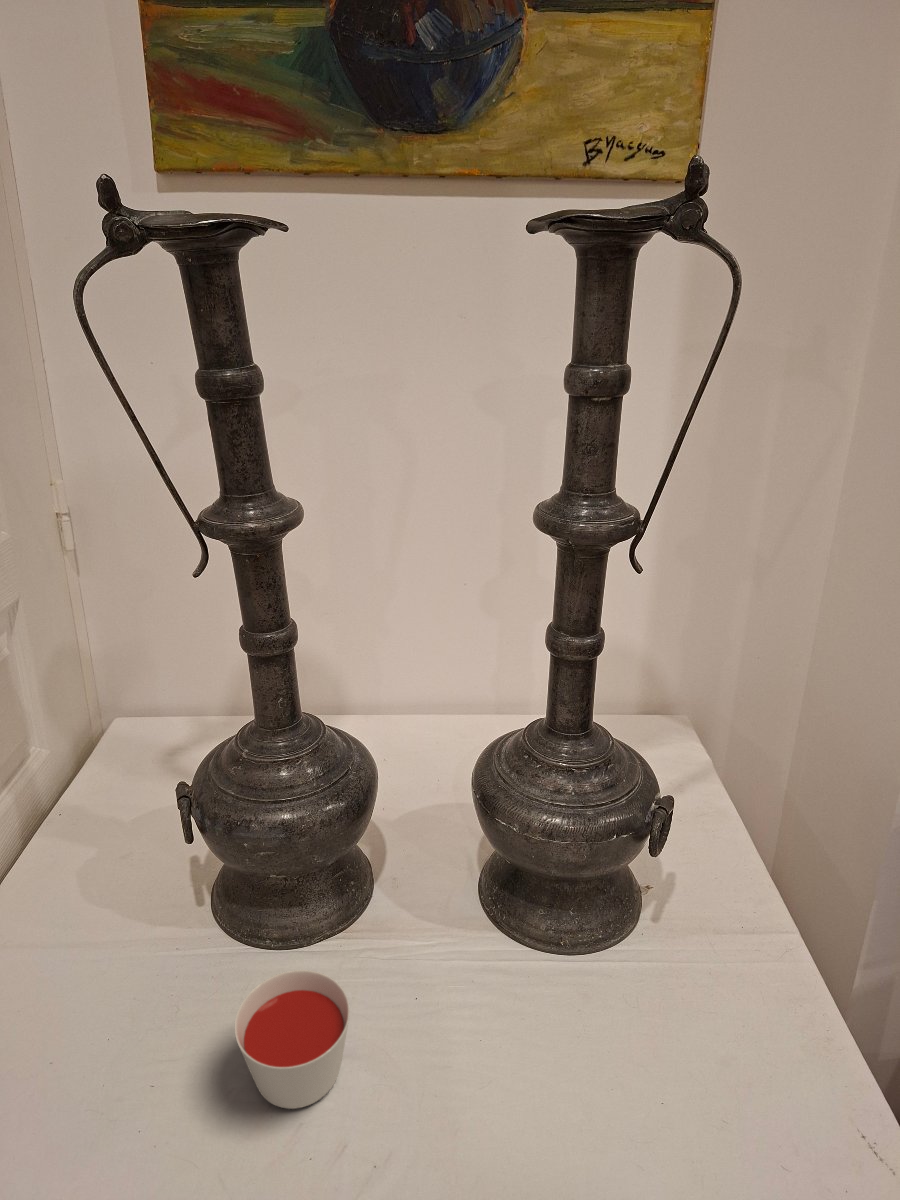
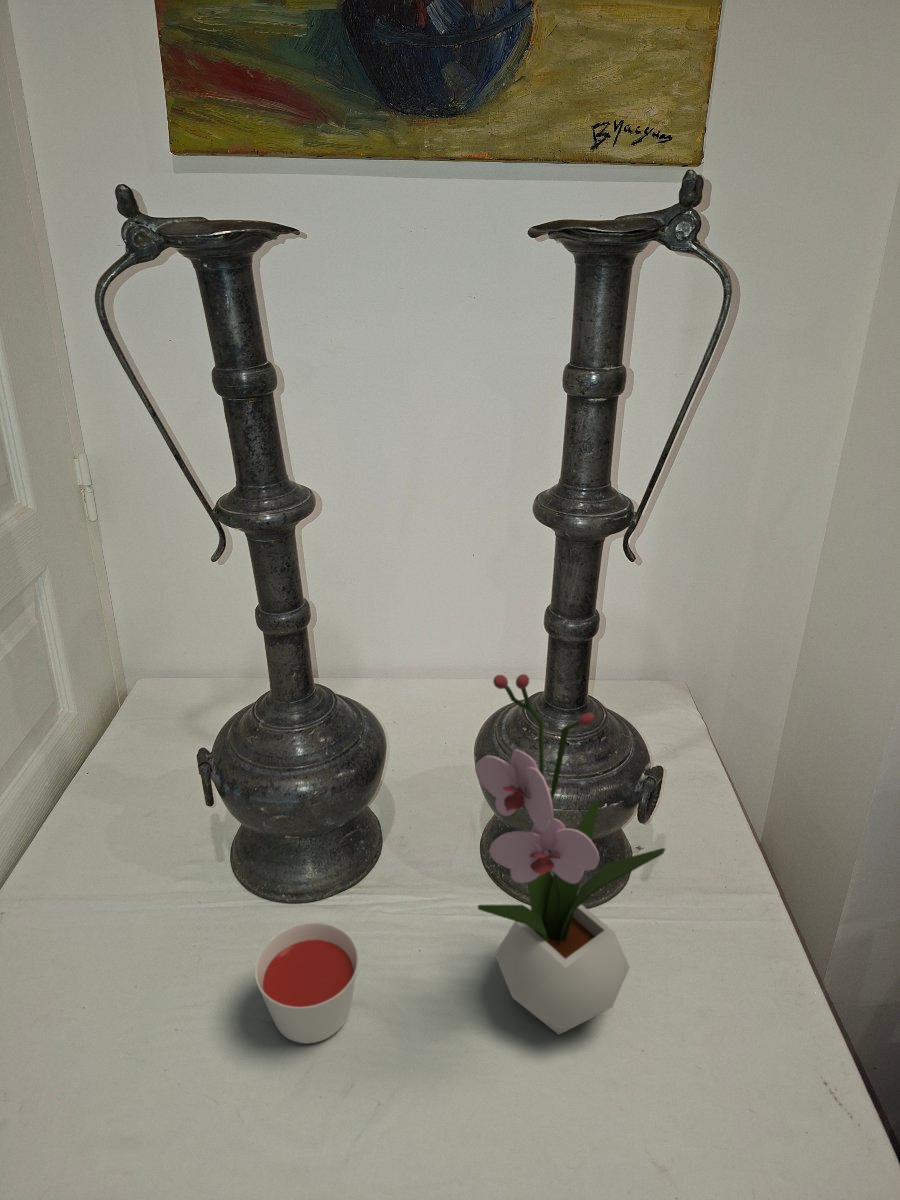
flower arrangement: none [478,687,686,1094] -> present [475,674,665,1034]

